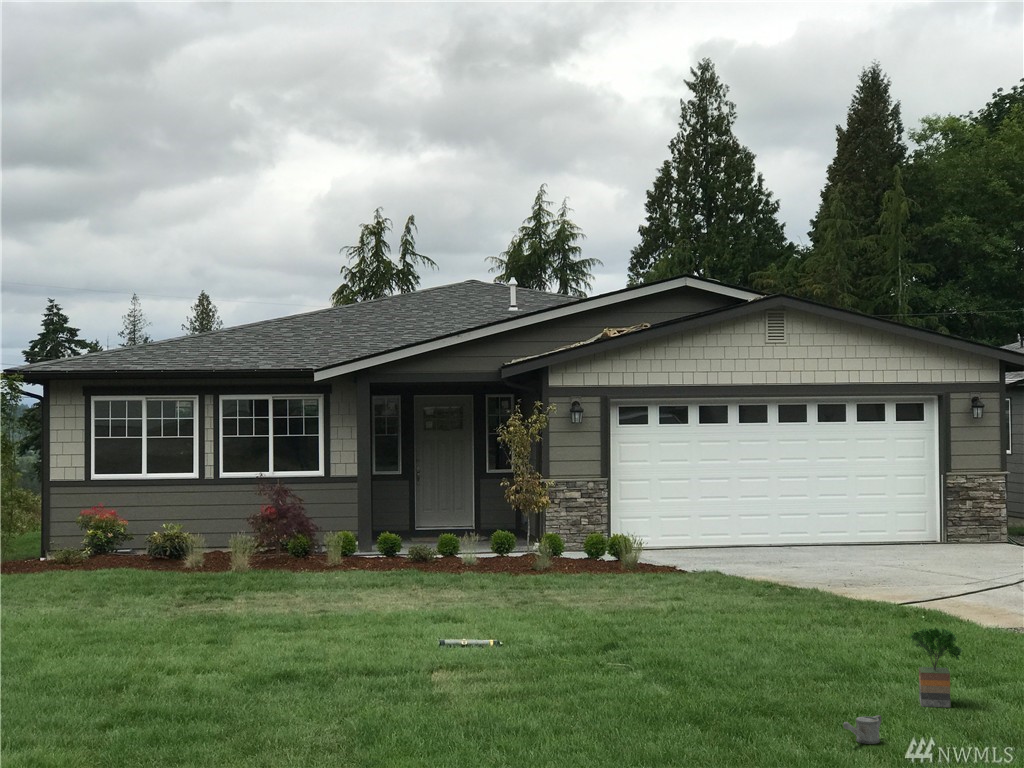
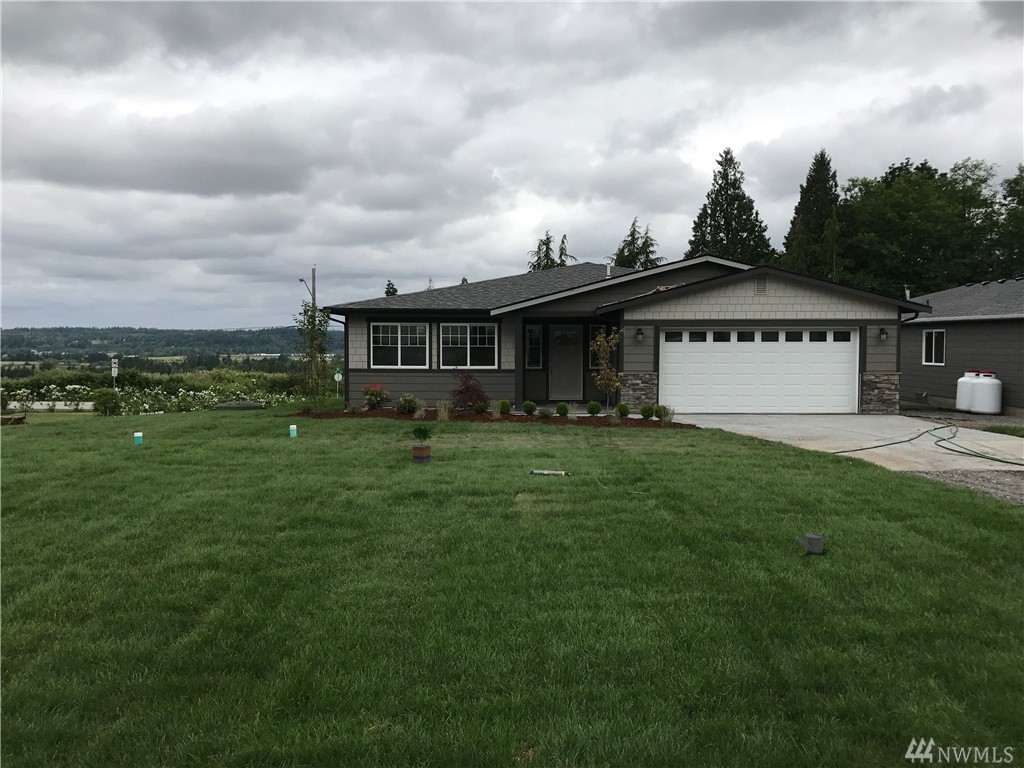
potted tree: present [909,628,962,708] -> present [413,426,434,463]

